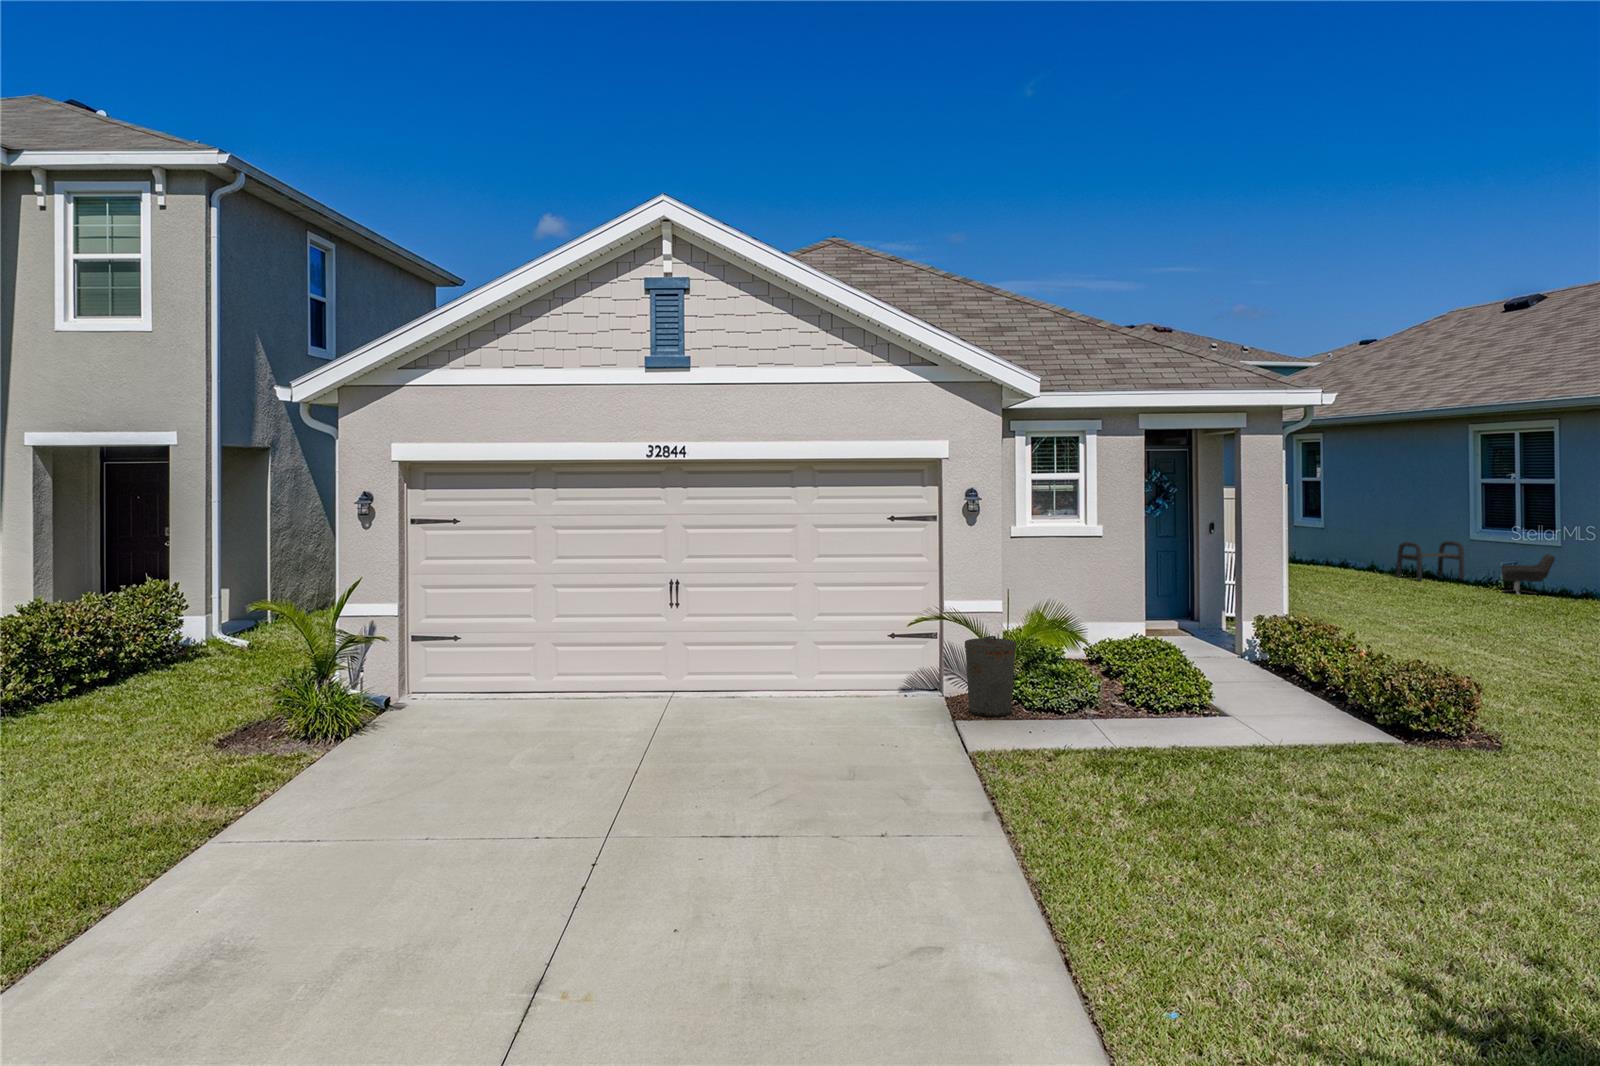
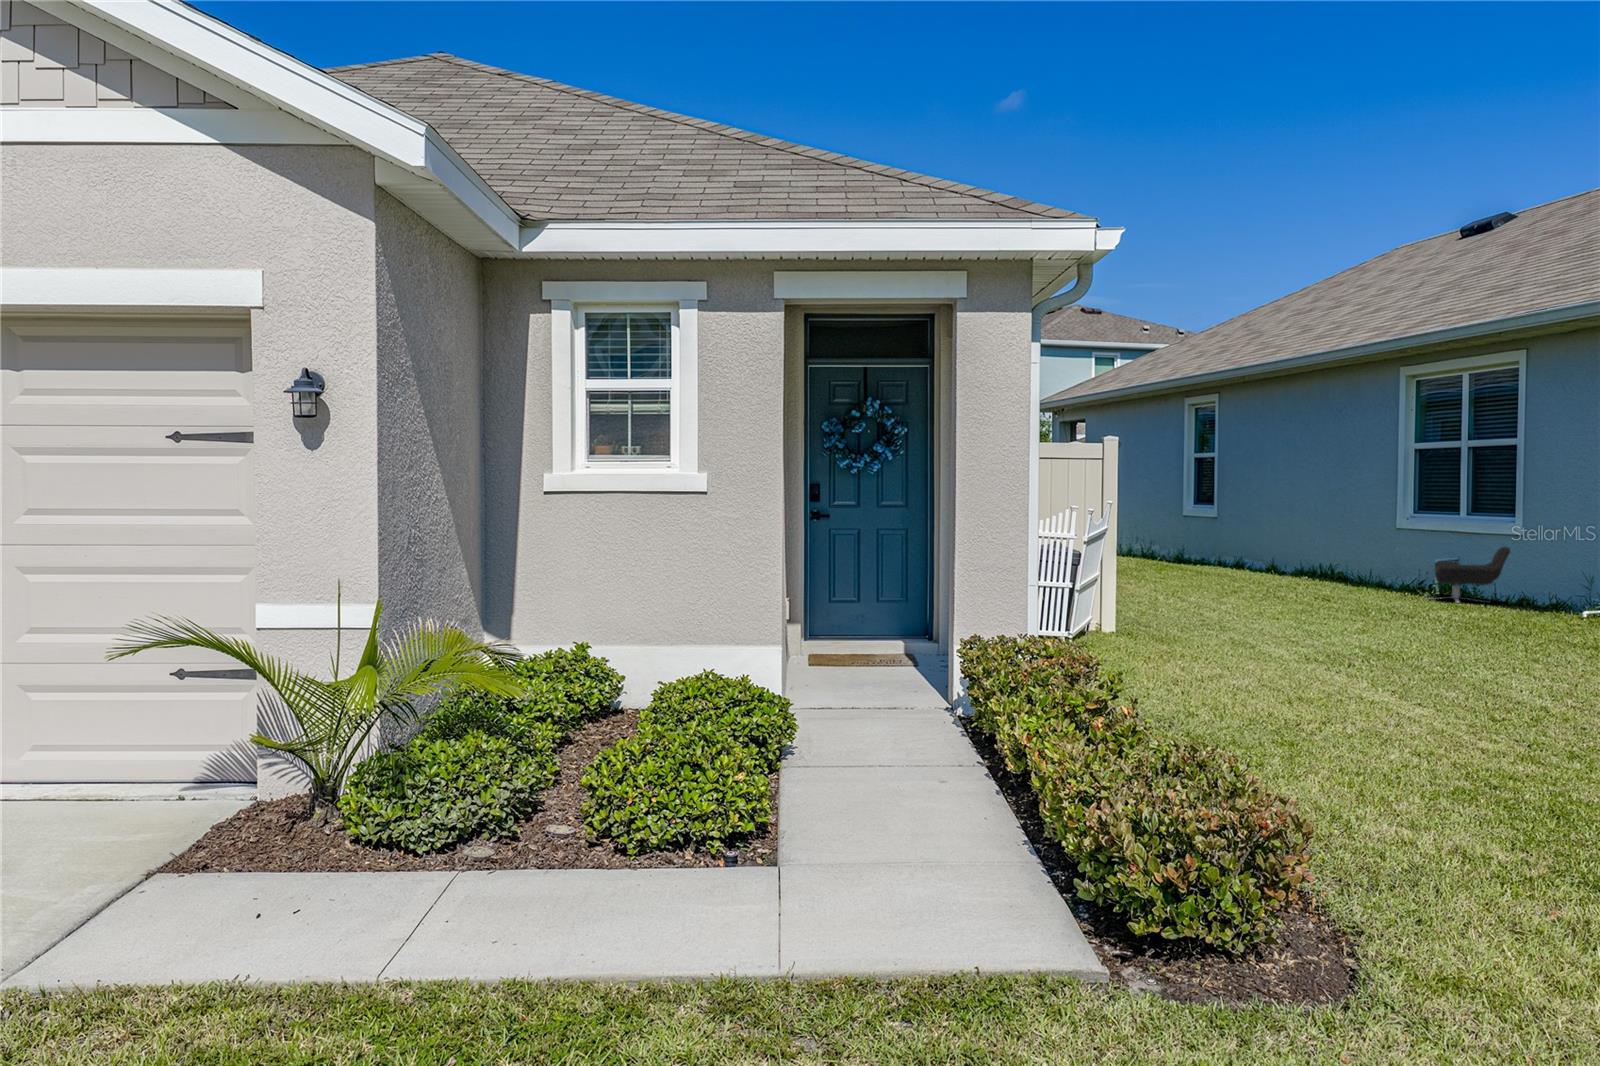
bench: present [1396,541,1464,581] -> none [1296,530,1387,584]
trash can: present [965,636,1016,717] -> none [141,680,280,873]

